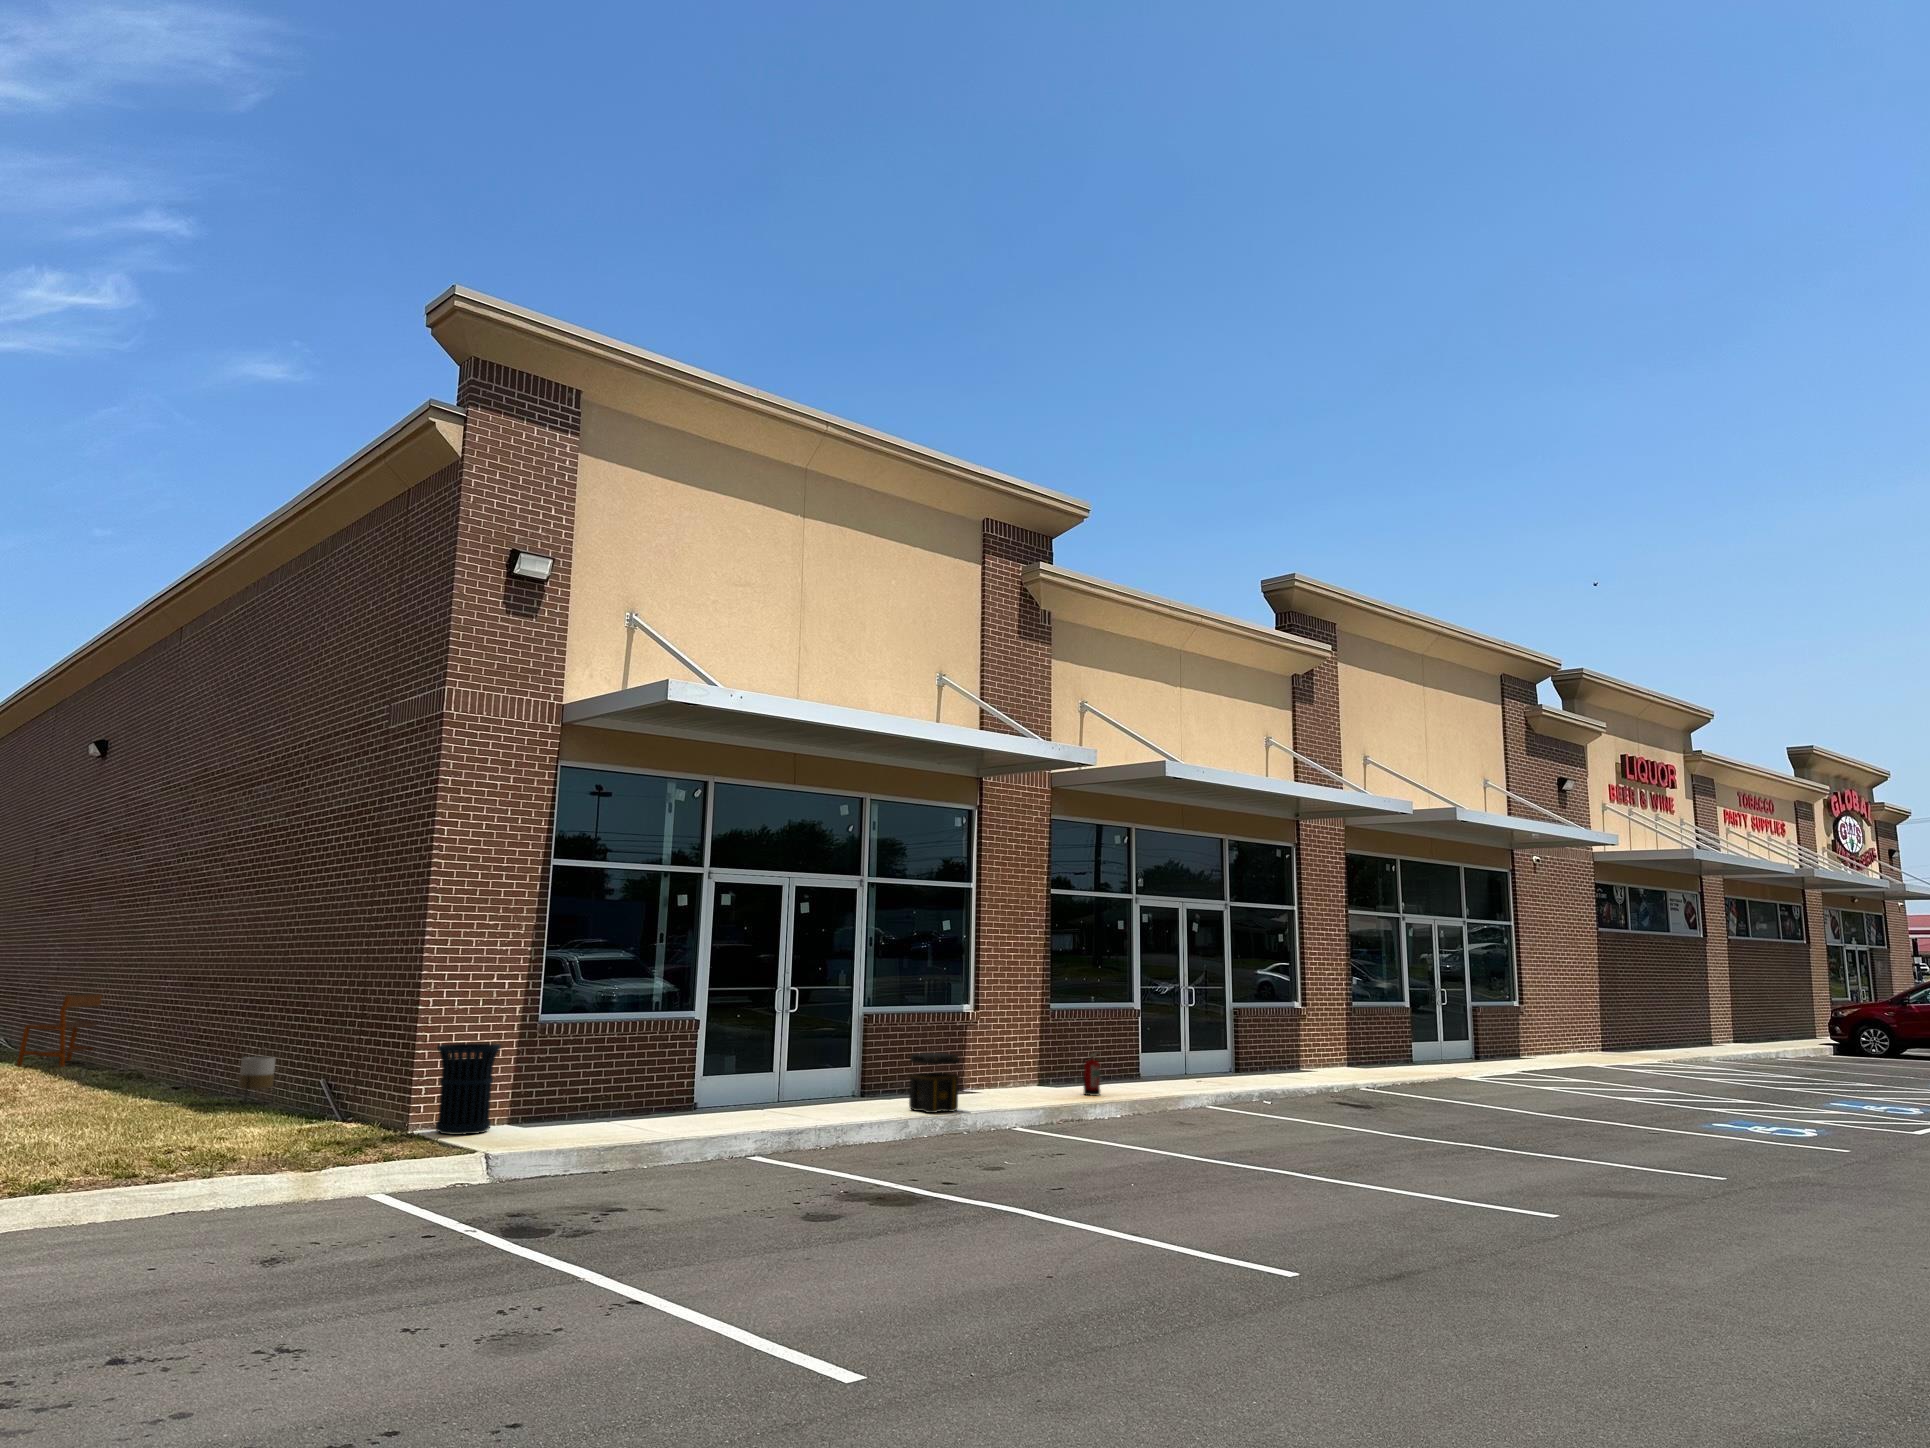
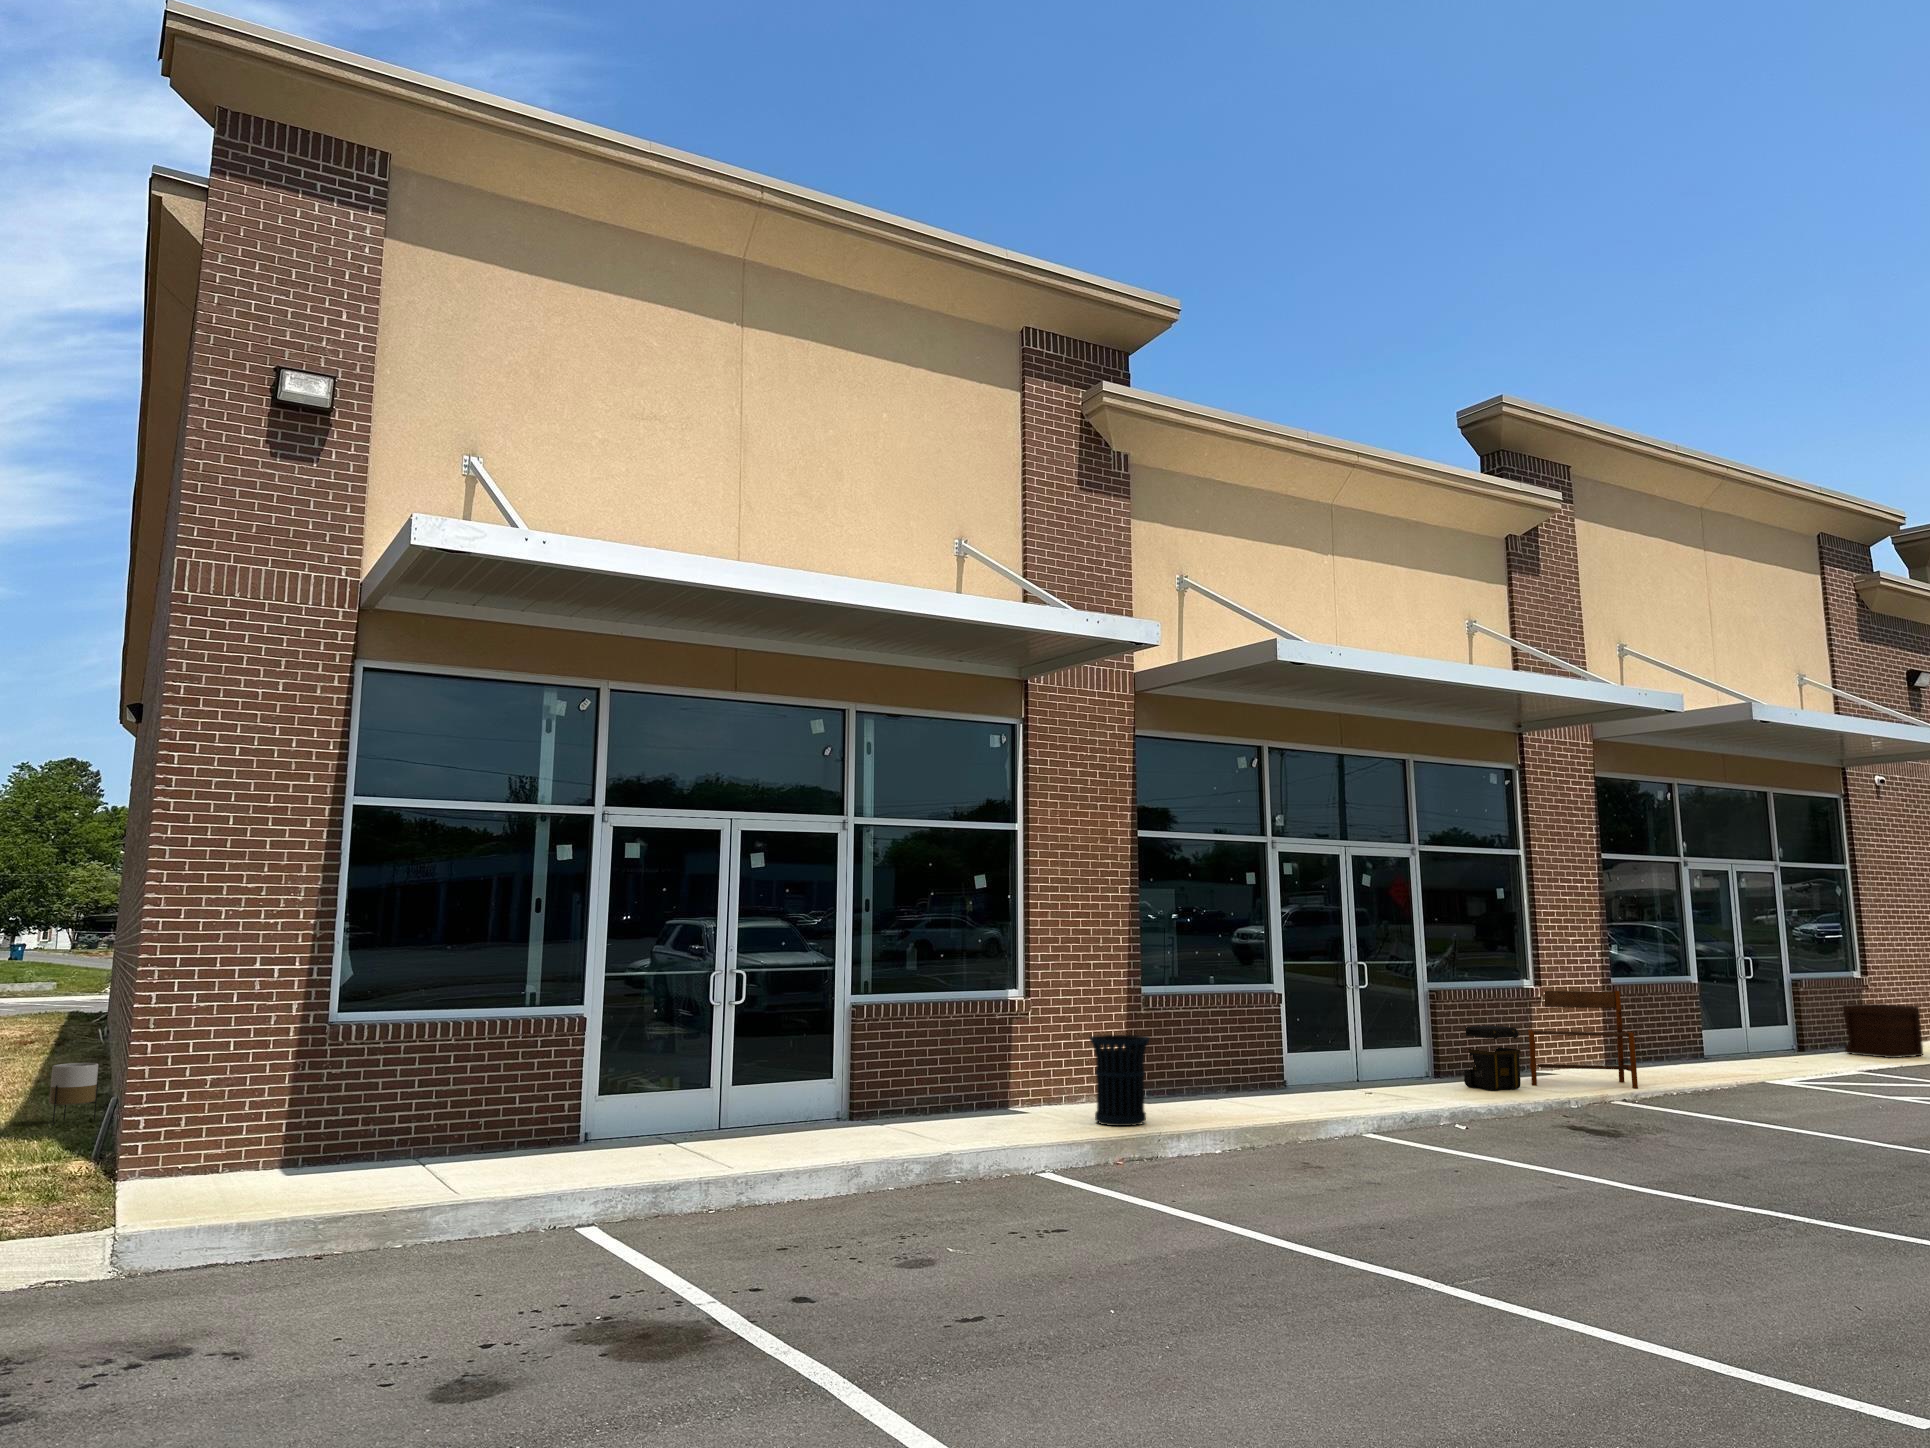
bench: present [17,994,102,1067] -> present [1528,991,1638,1088]
wooden crate: none [1506,1024,1560,1064] -> present [1843,1004,1923,1058]
trash can: present [436,1043,501,1135] -> present [1090,1035,1150,1126]
toolbox: present [909,1053,960,1113] -> present [1464,1026,1521,1091]
fire extinguisher: present [1083,1053,1100,1096] -> none [1193,1051,1226,1111]

